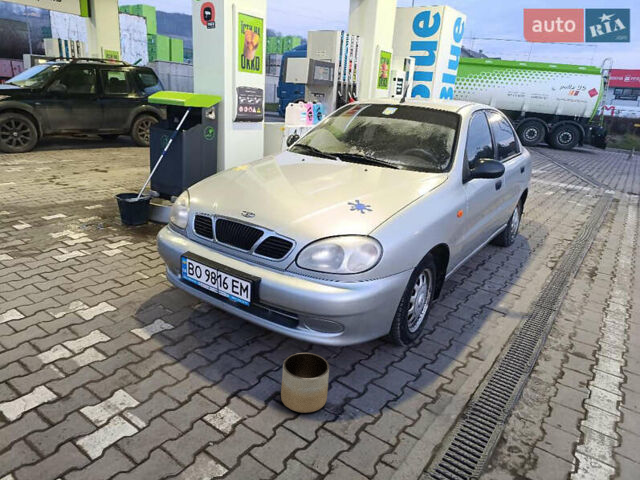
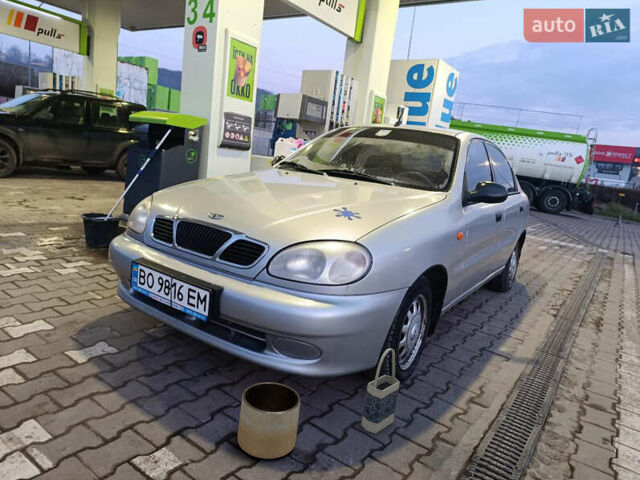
bag: none [379,320,409,388] -> present [361,348,400,433]

